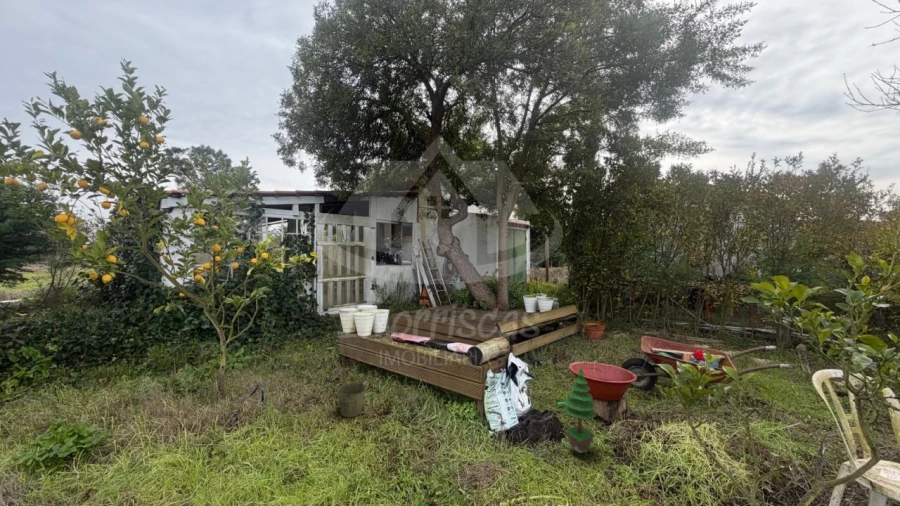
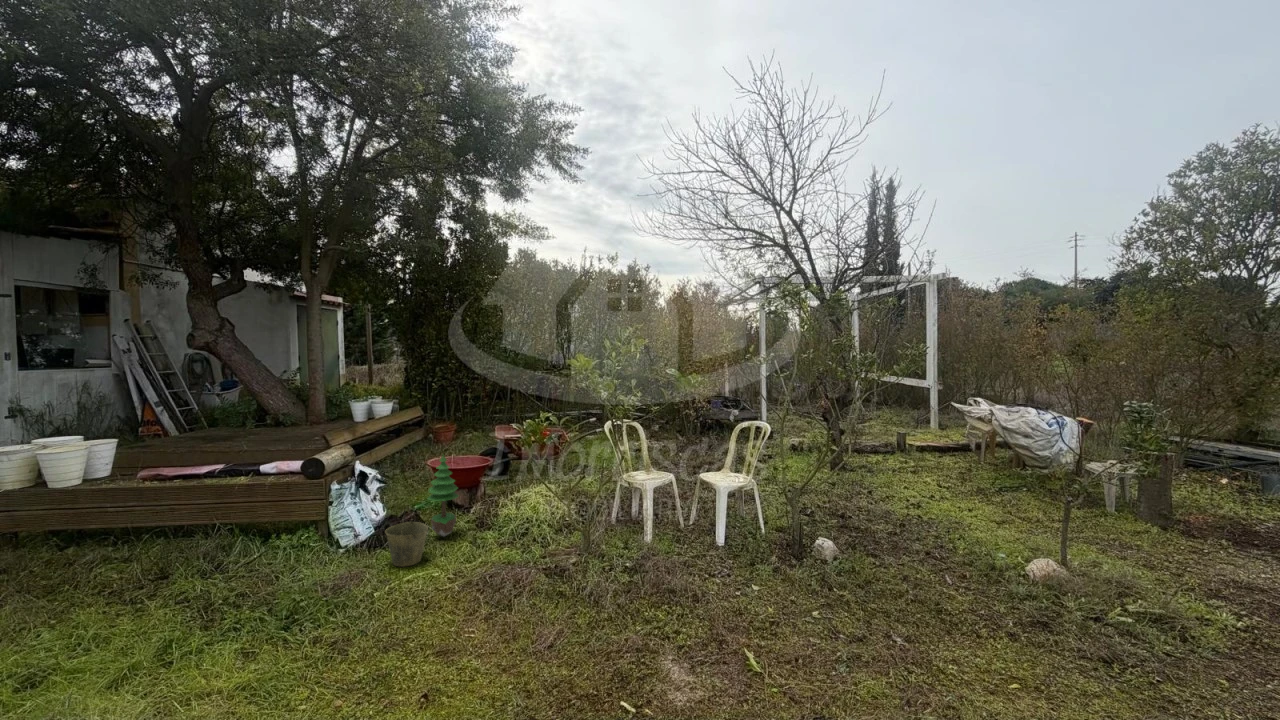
bucket: present [337,382,366,417] -> present [385,521,428,567]

